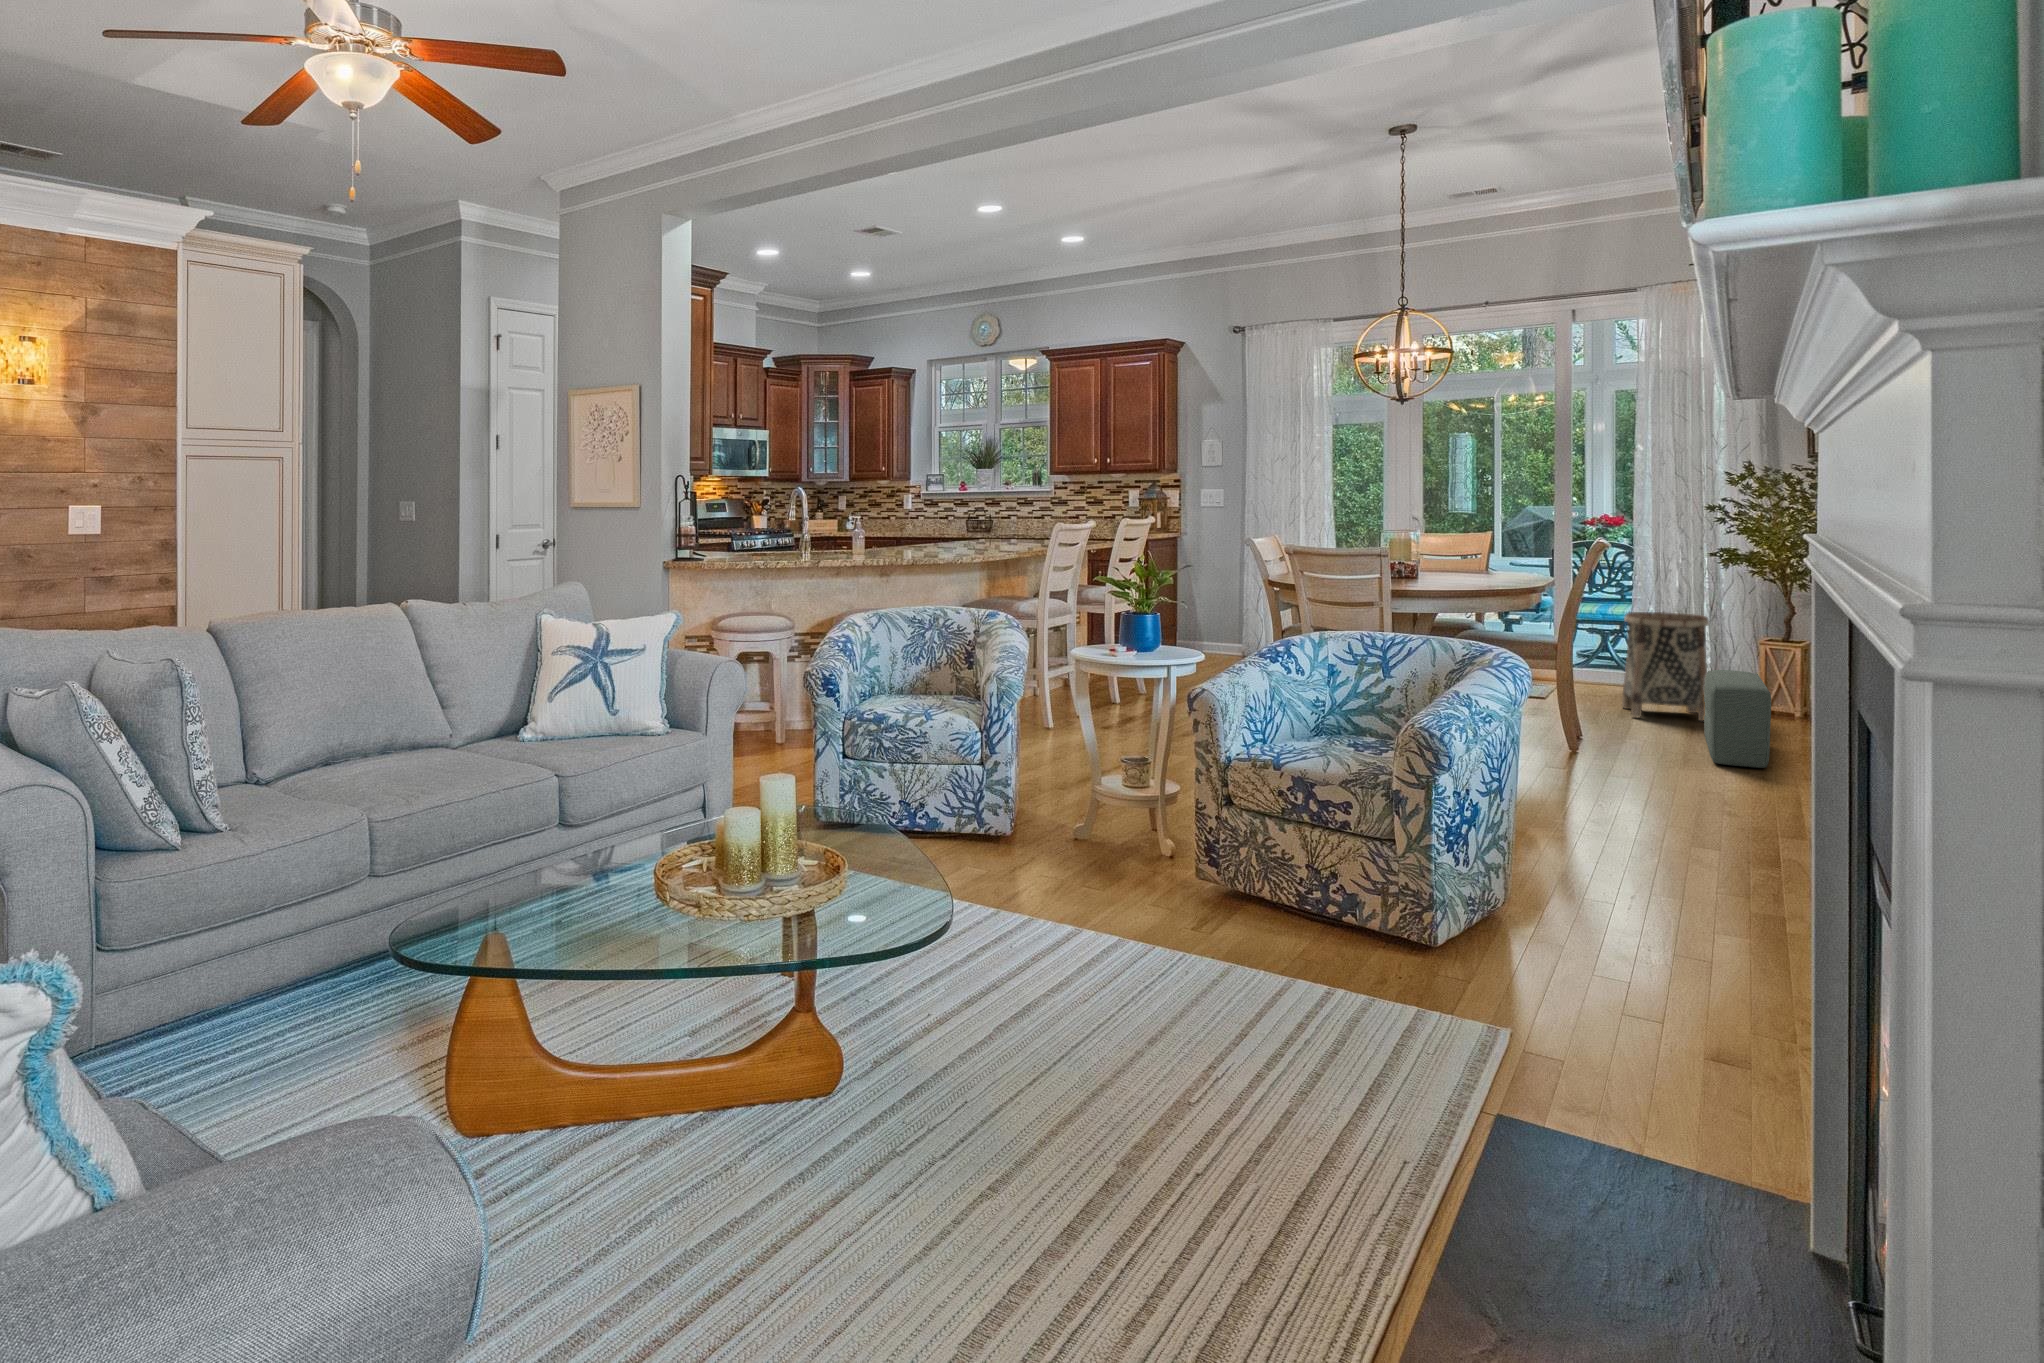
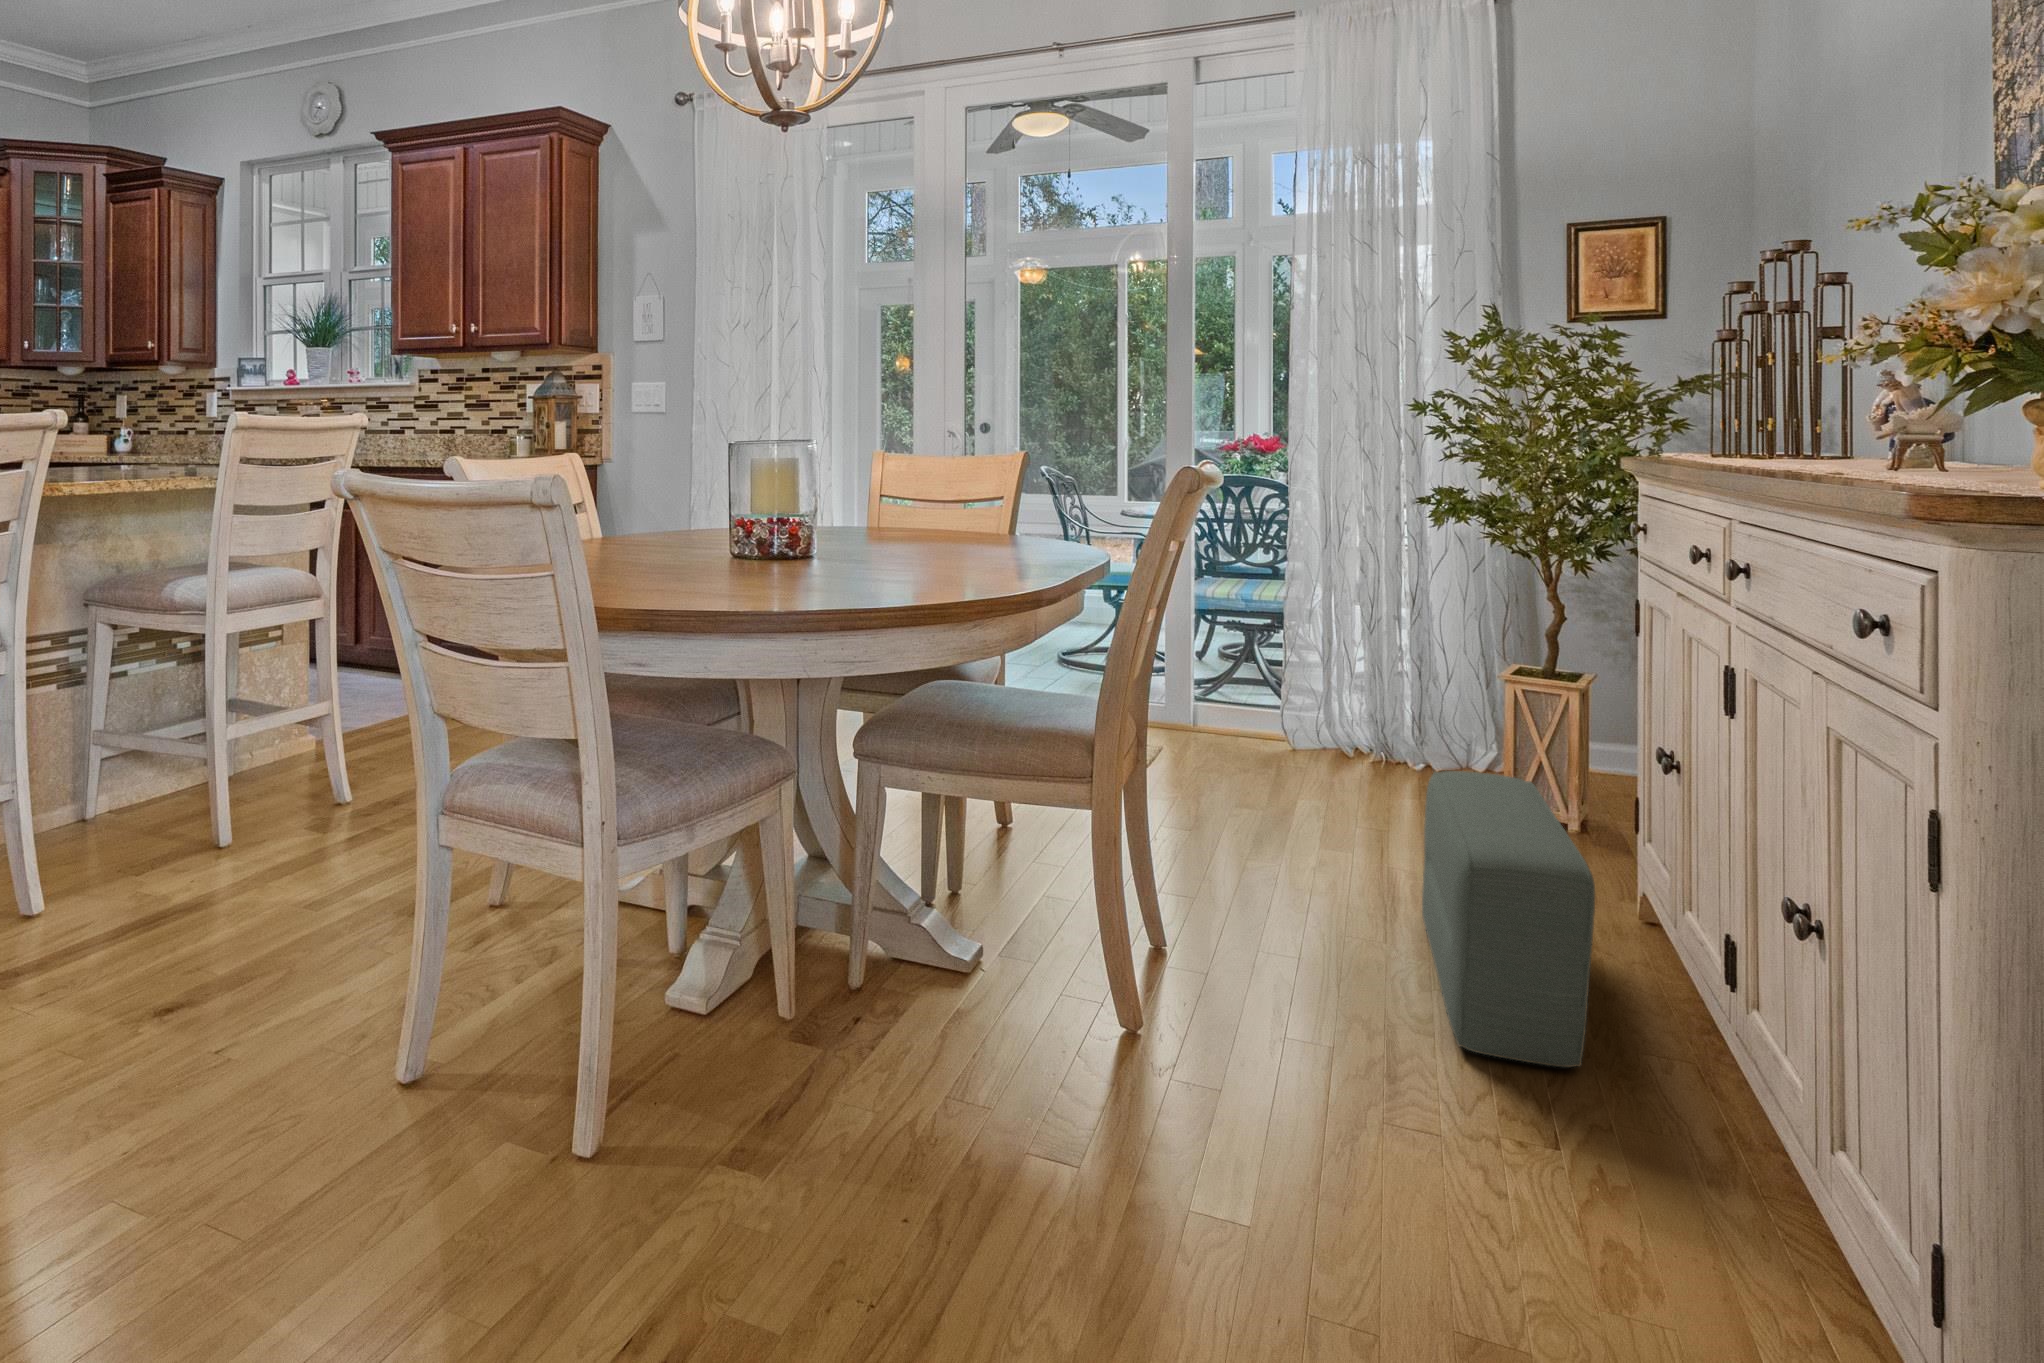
basket: present [1622,612,1709,721] -> none [1265,619,1426,848]

